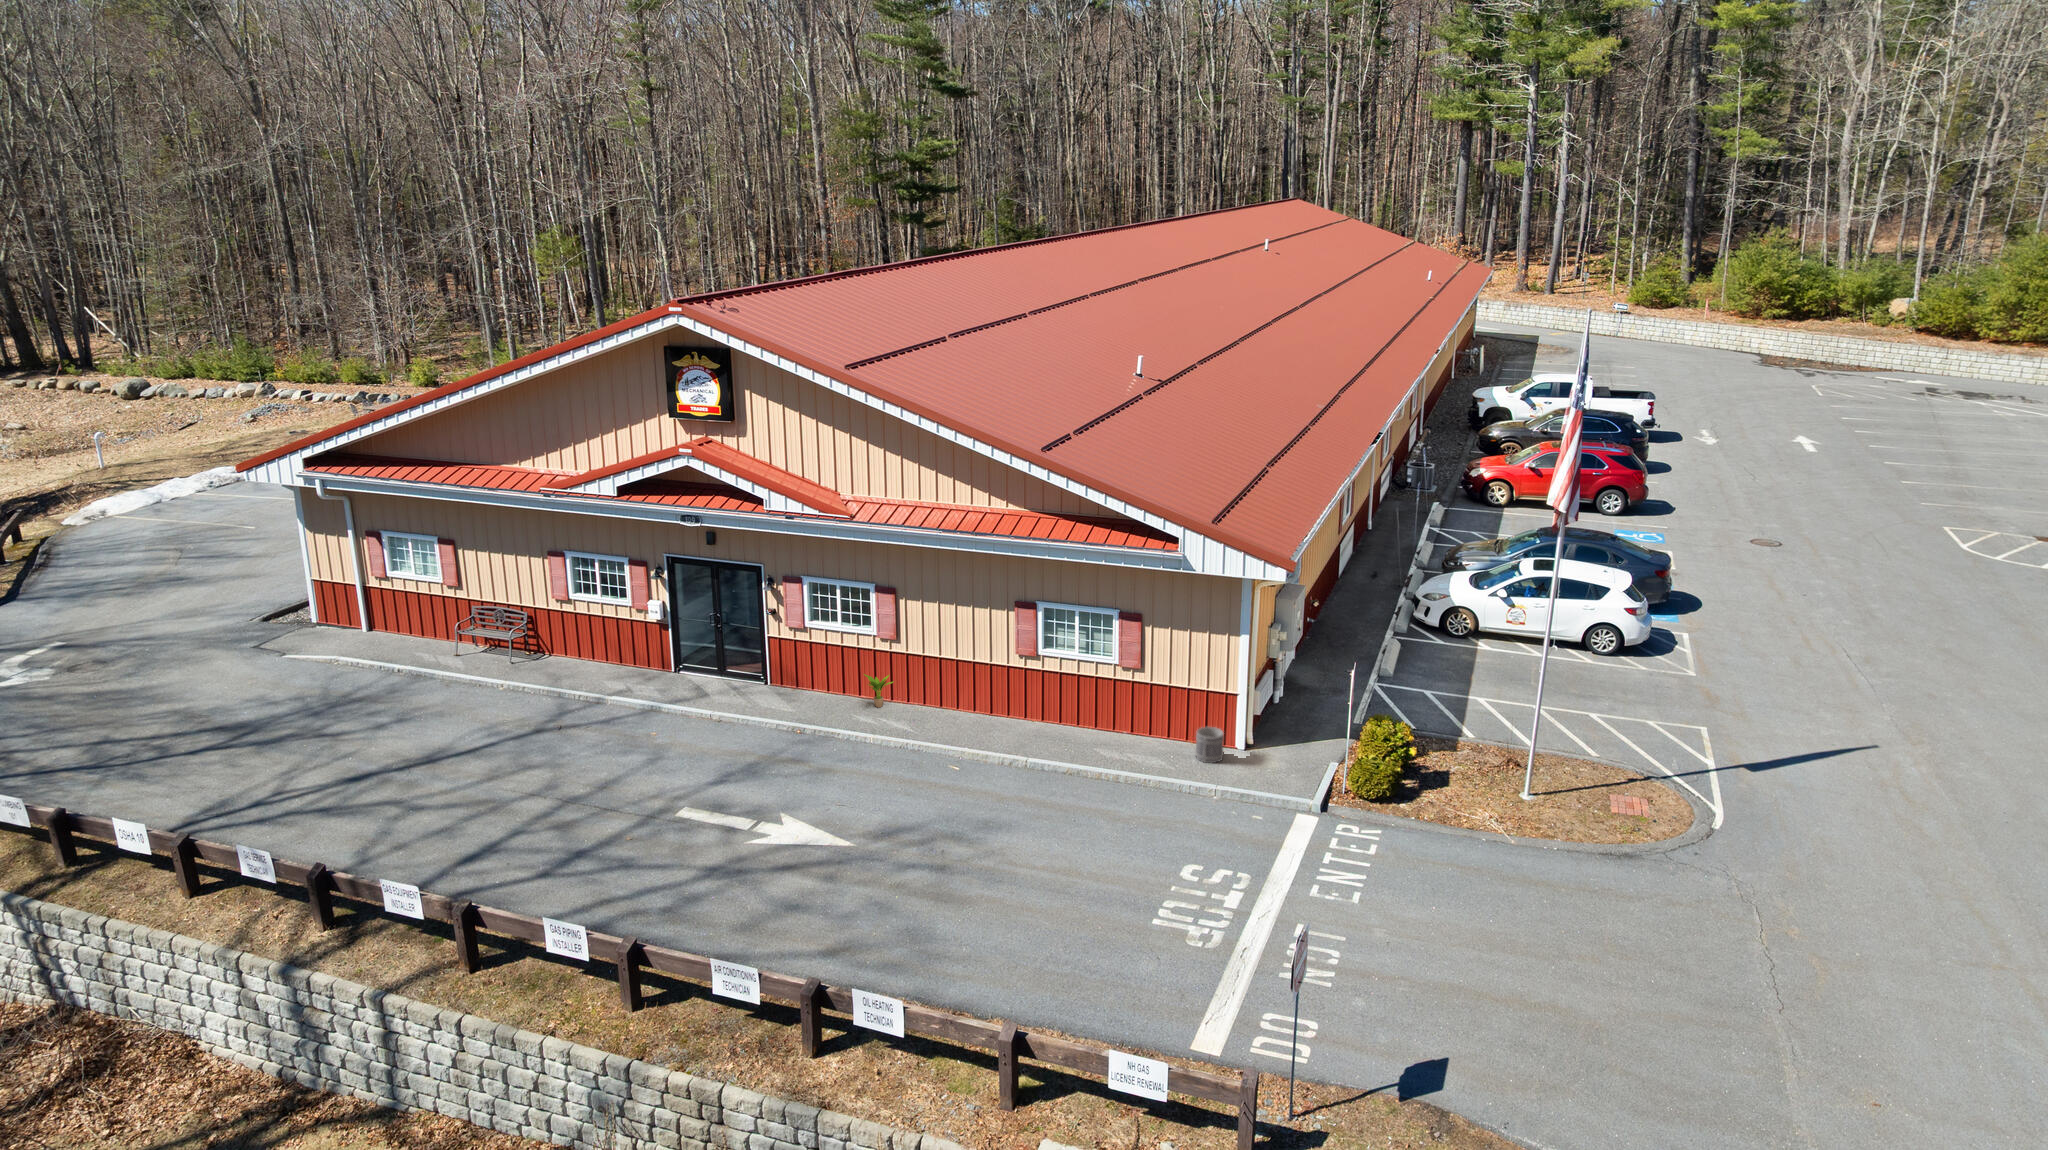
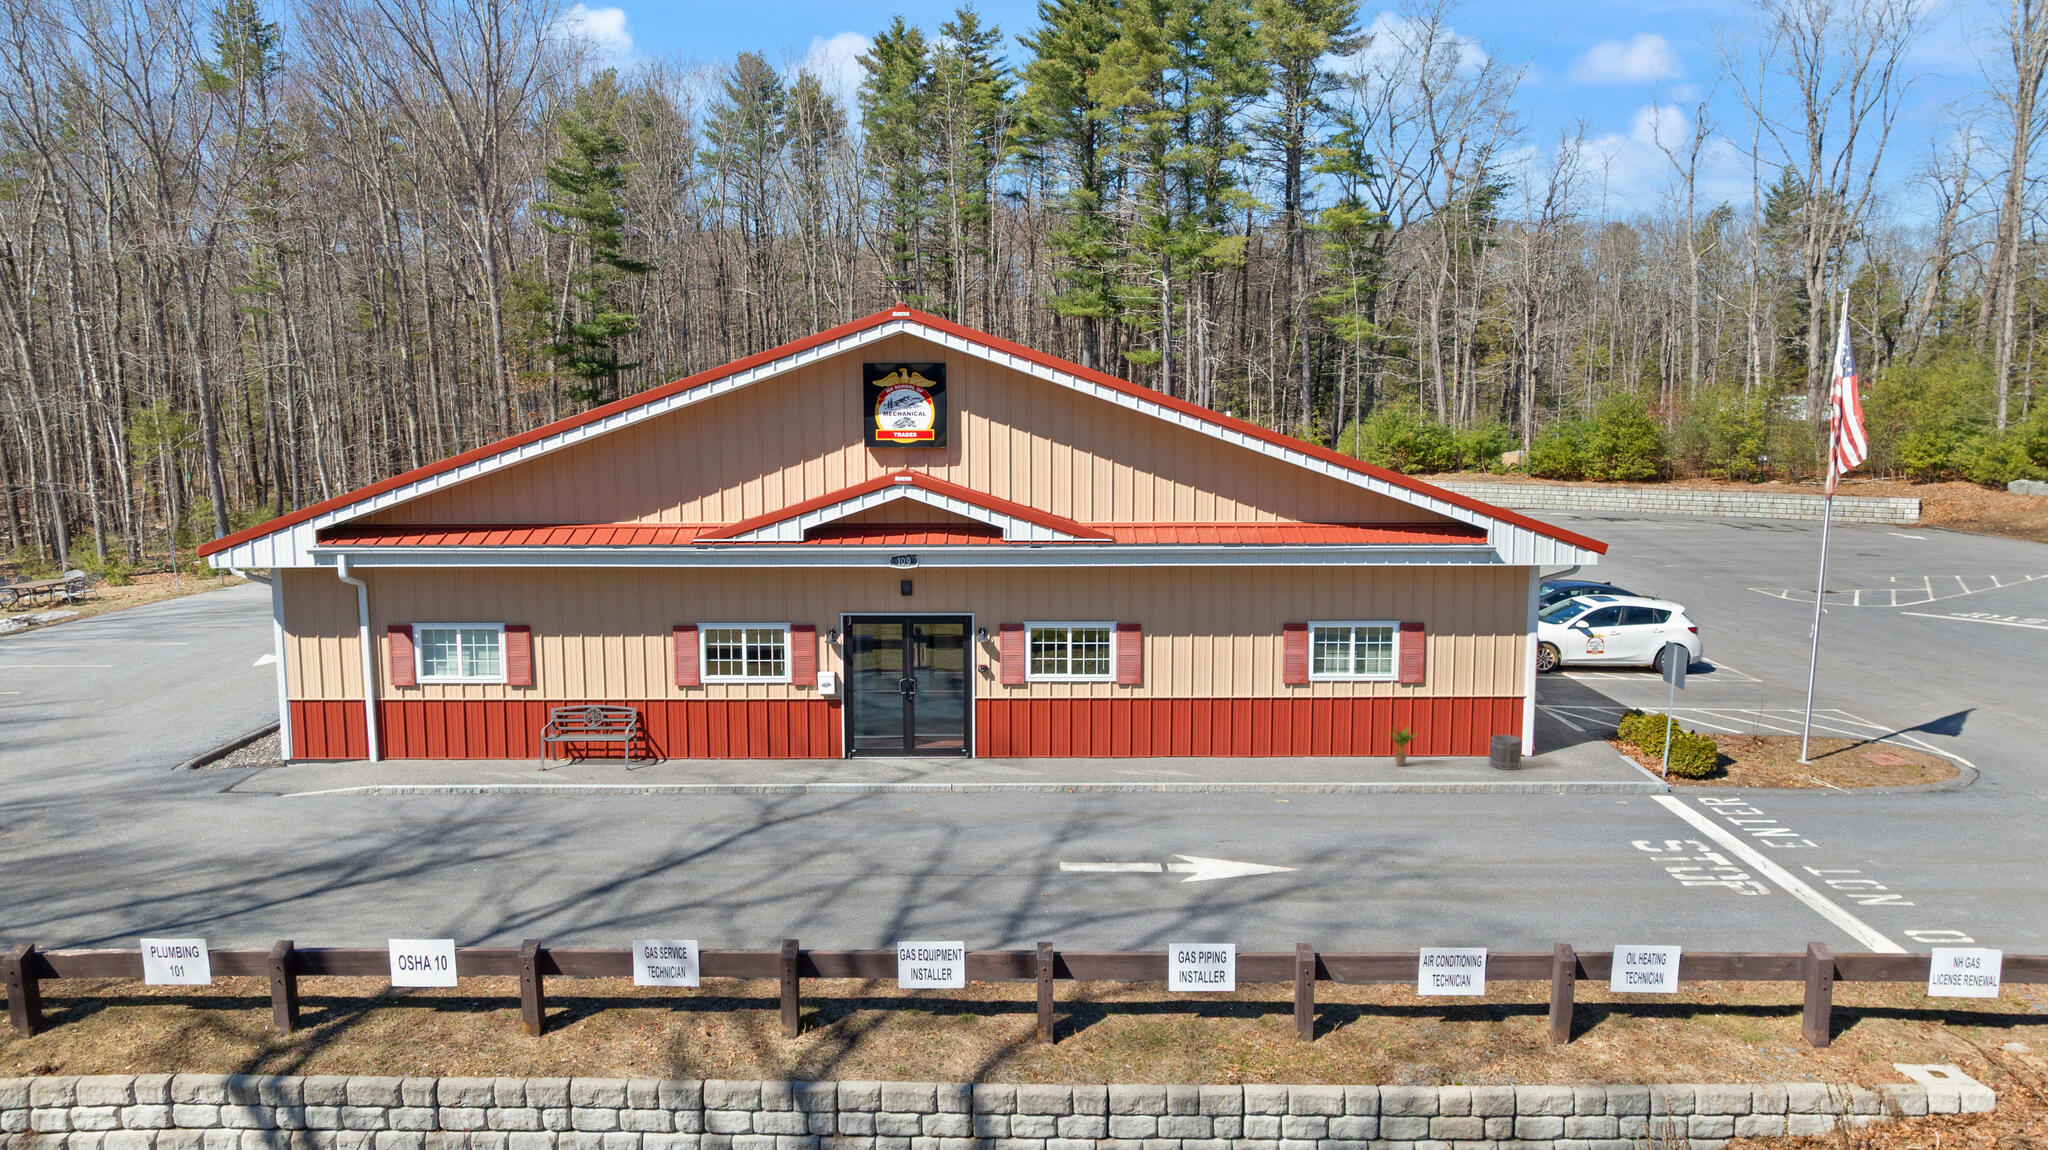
potted plant: present [864,674,893,707] -> present [1390,728,1416,766]

